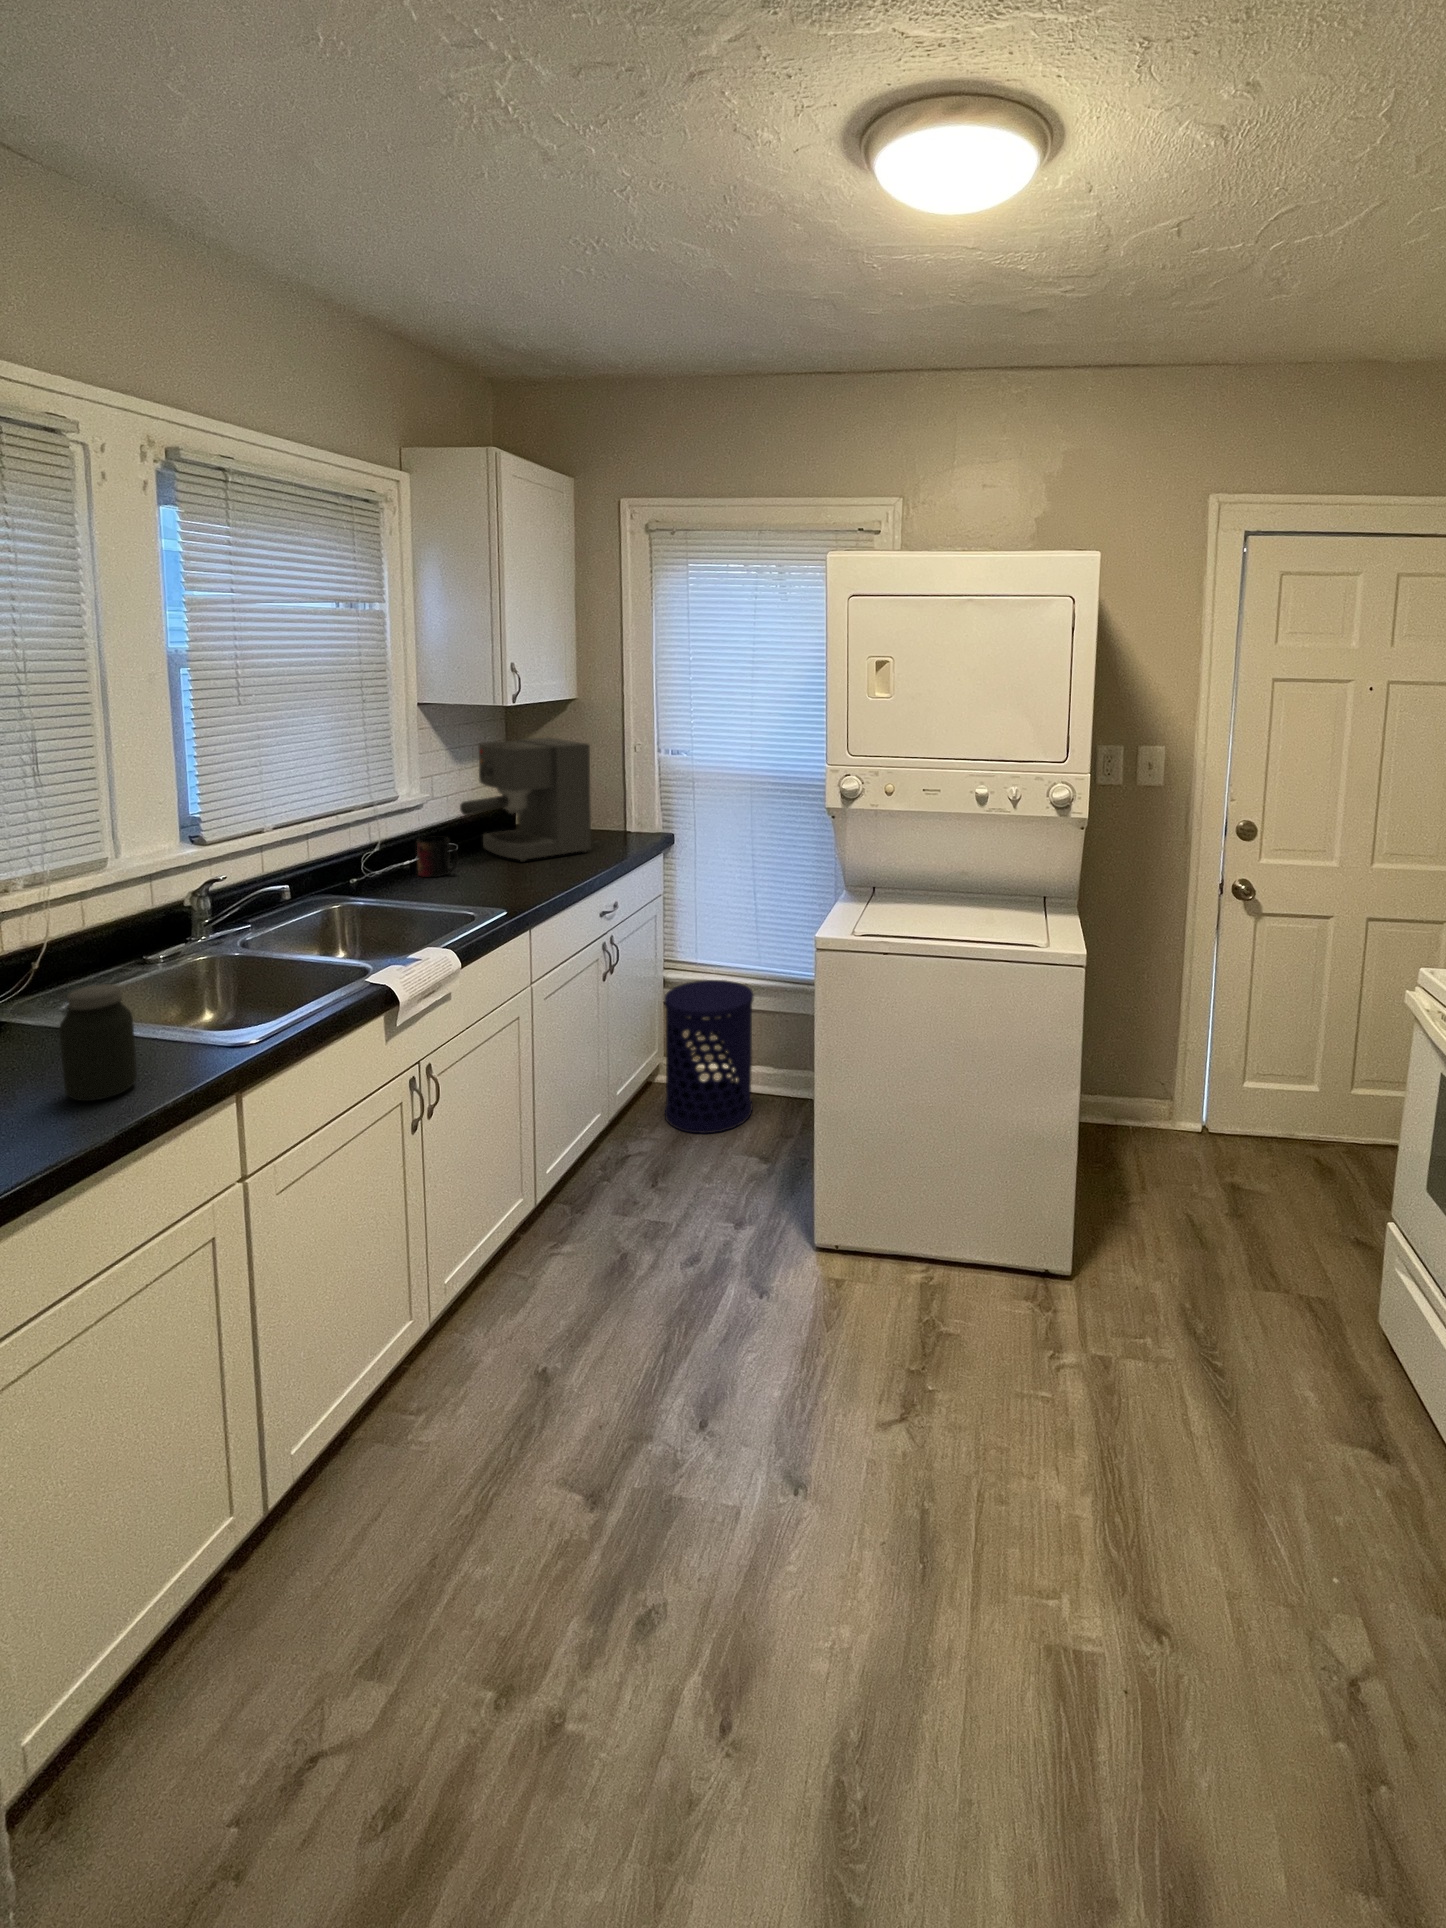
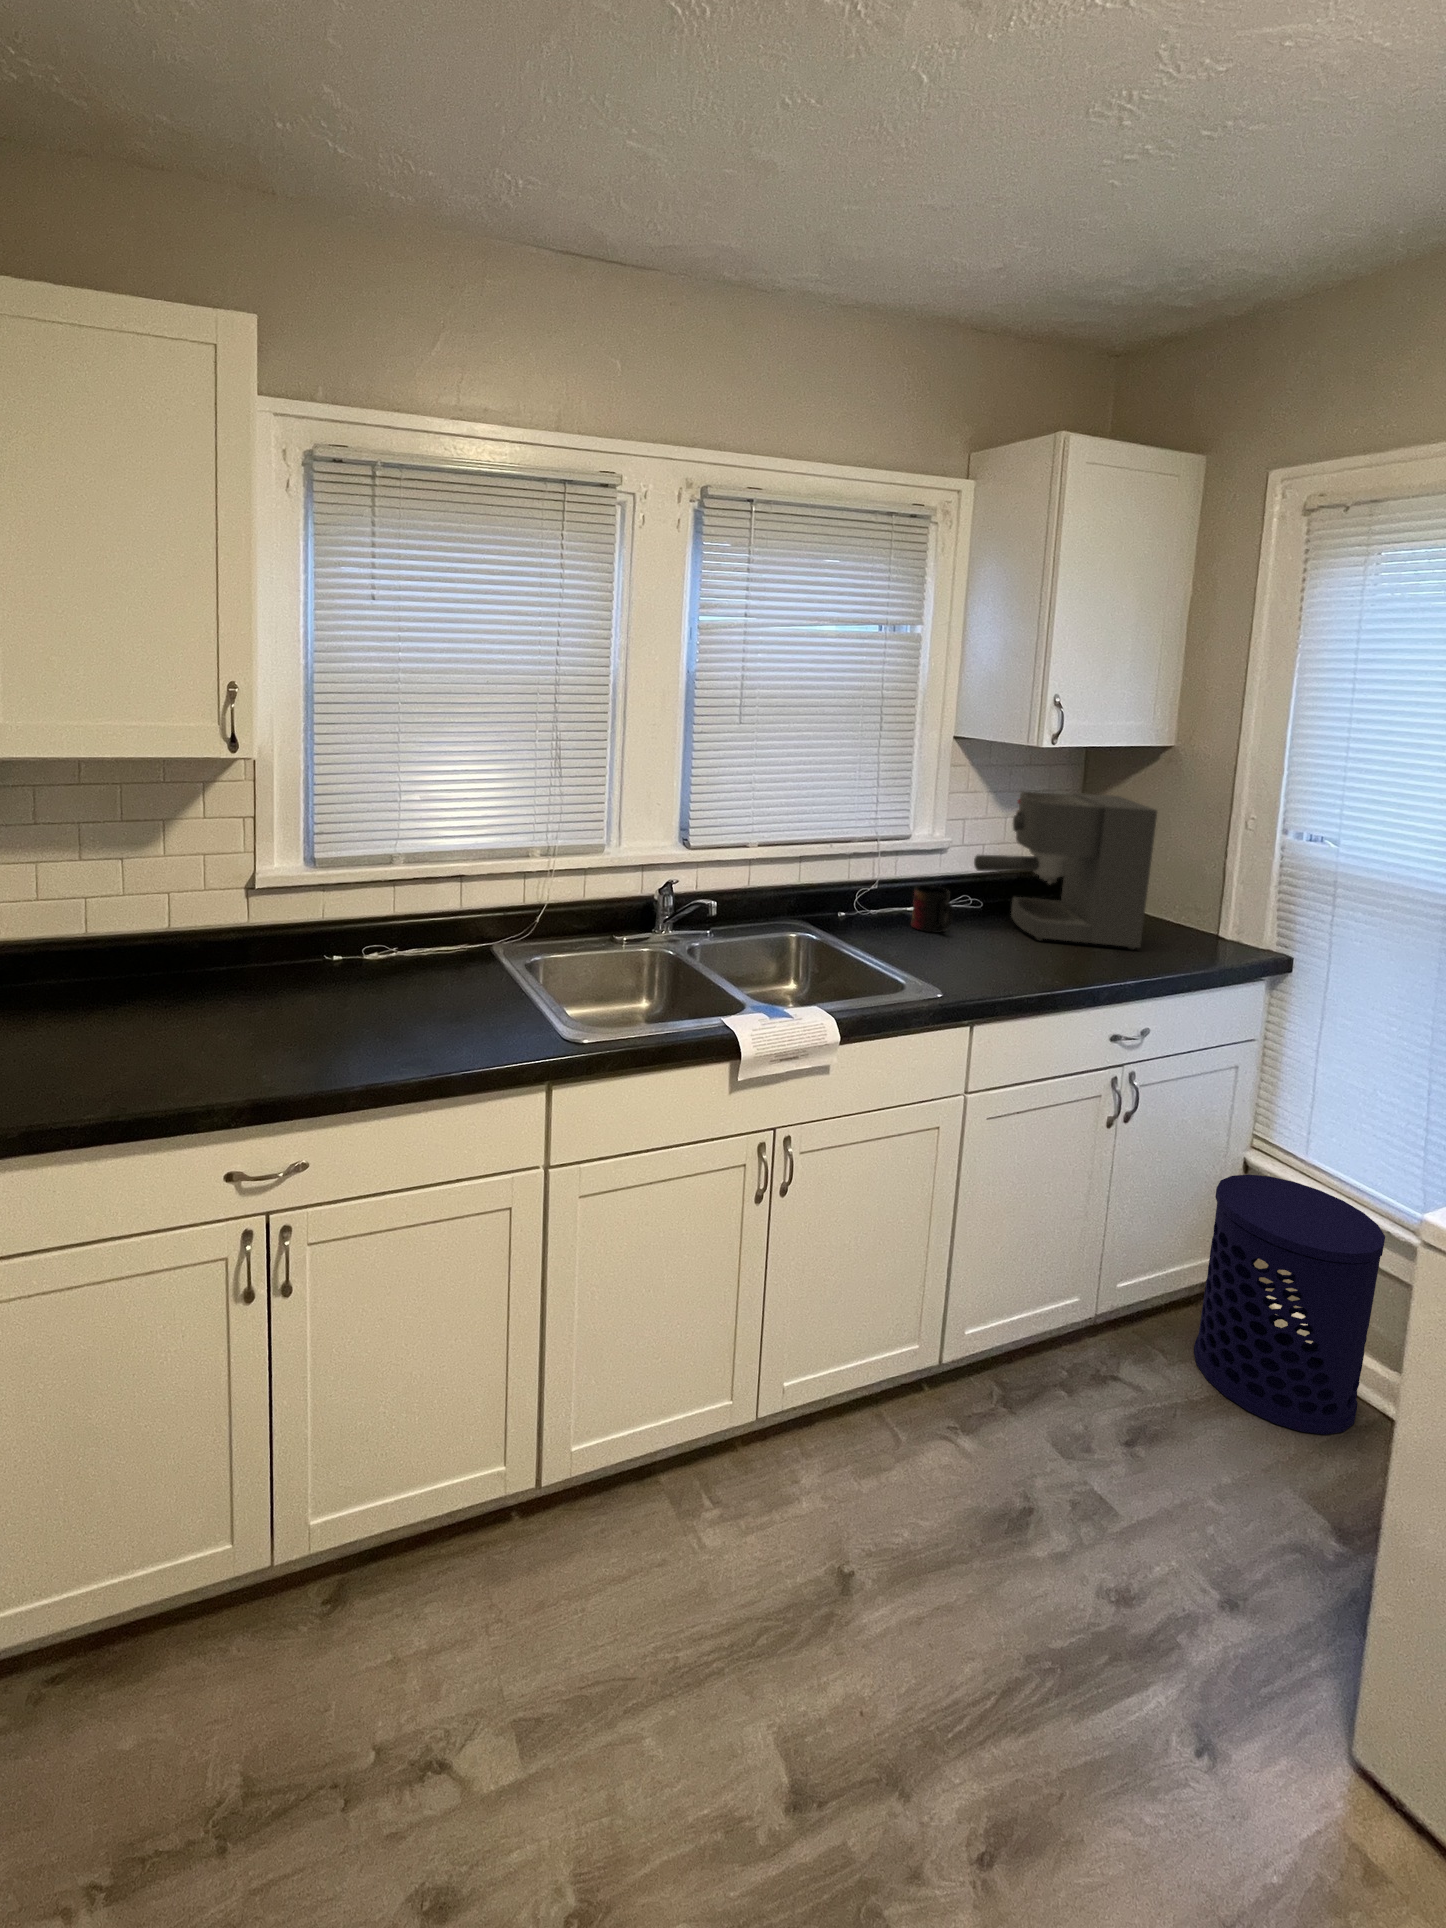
jar: present [59,984,137,1101] -> none [423,946,475,1047]

